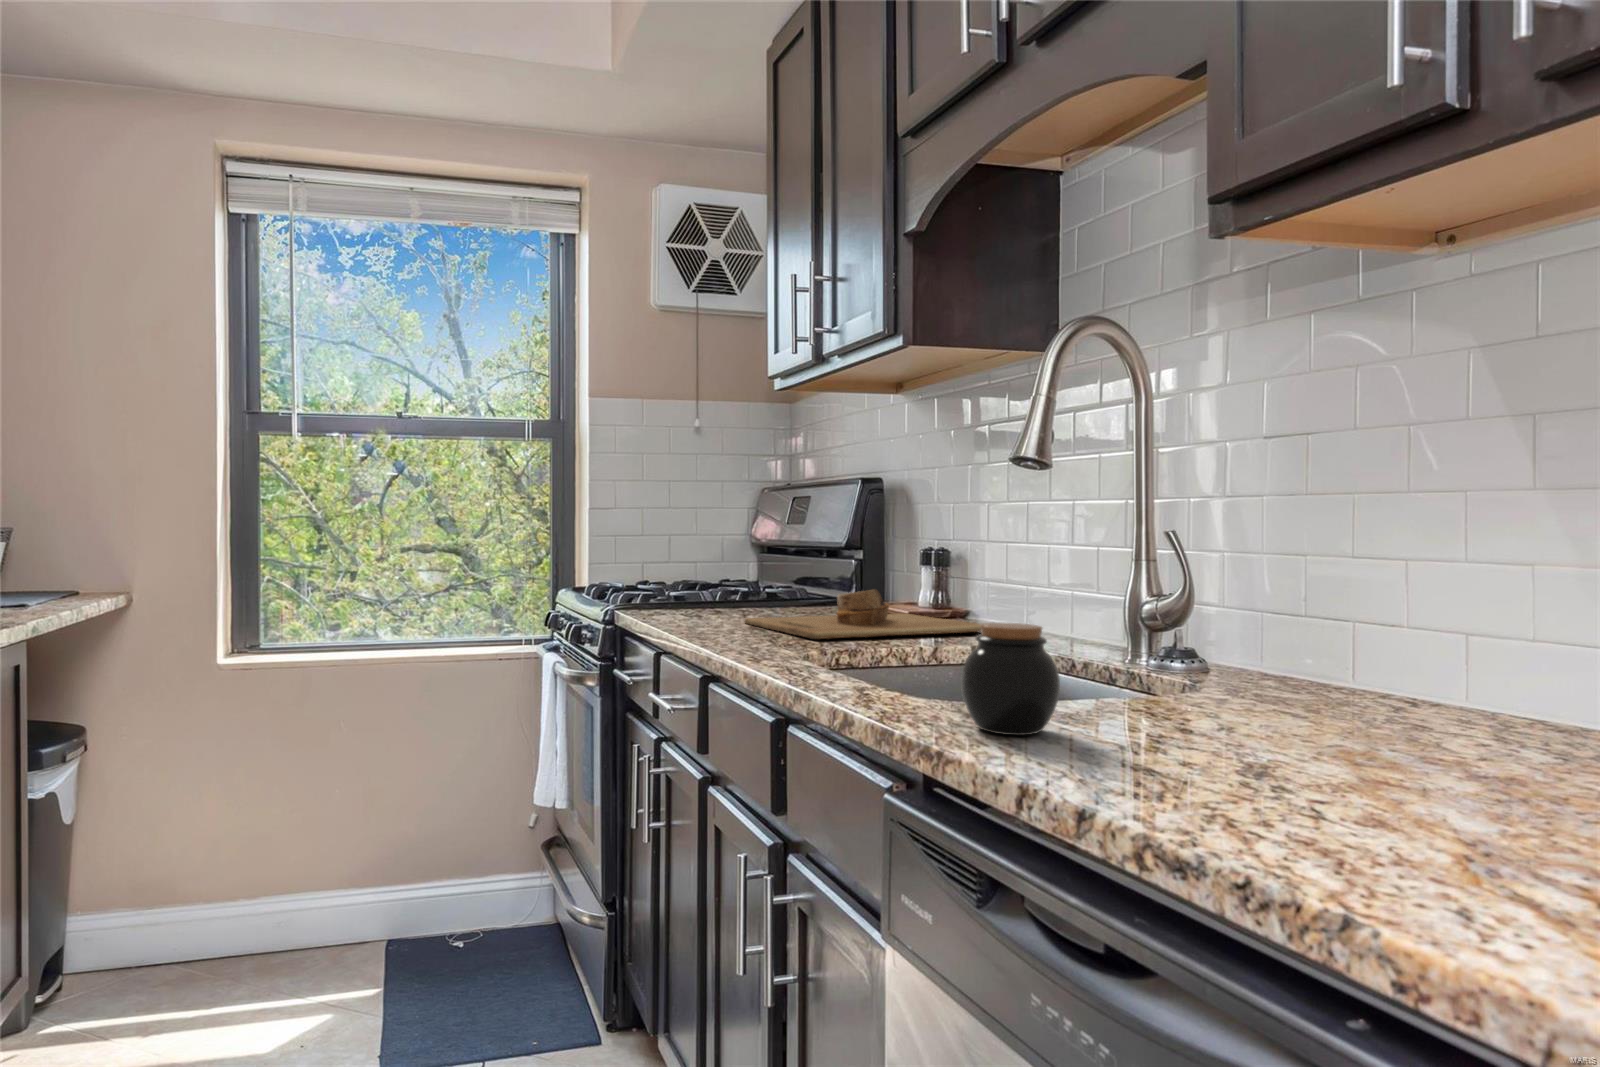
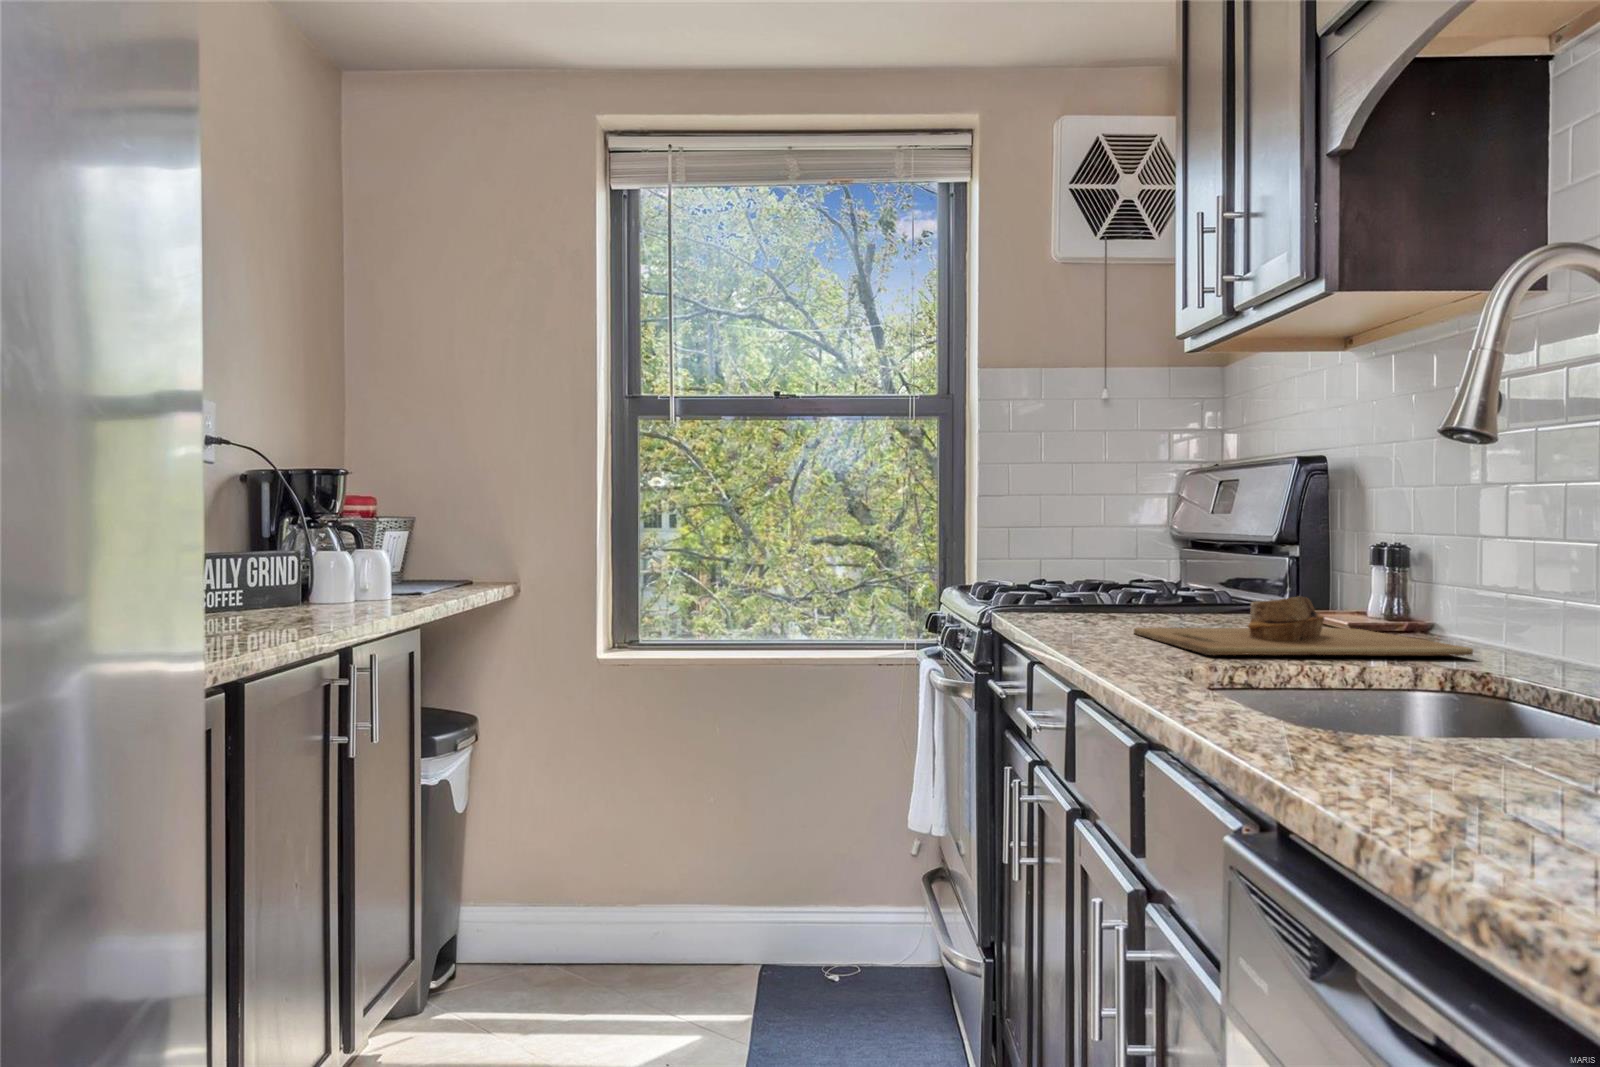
jar: present [961,623,1060,735] -> none [1327,640,1465,781]

